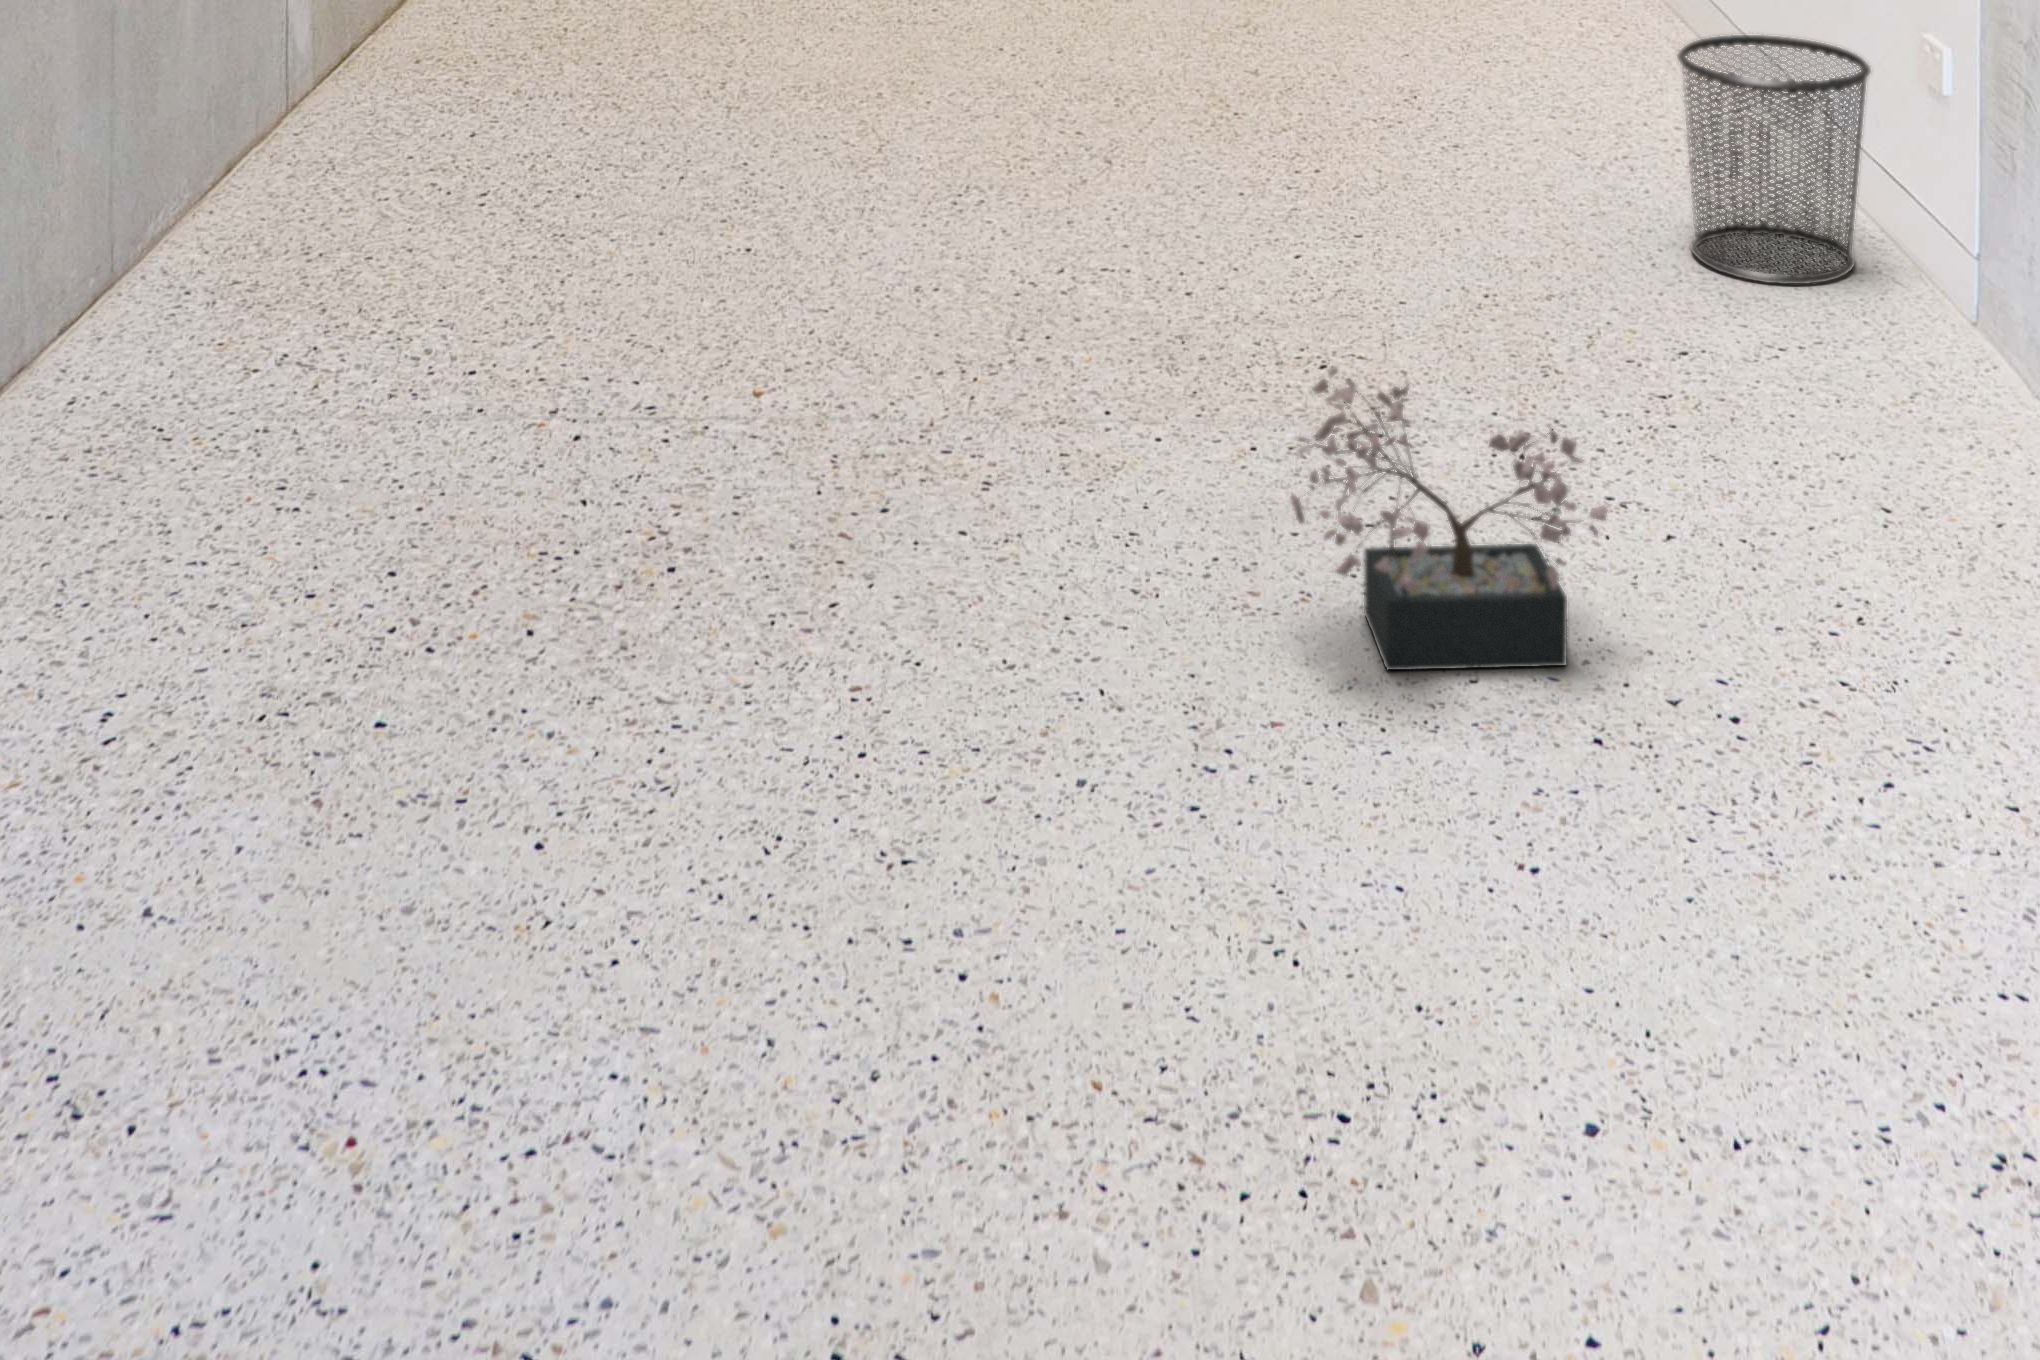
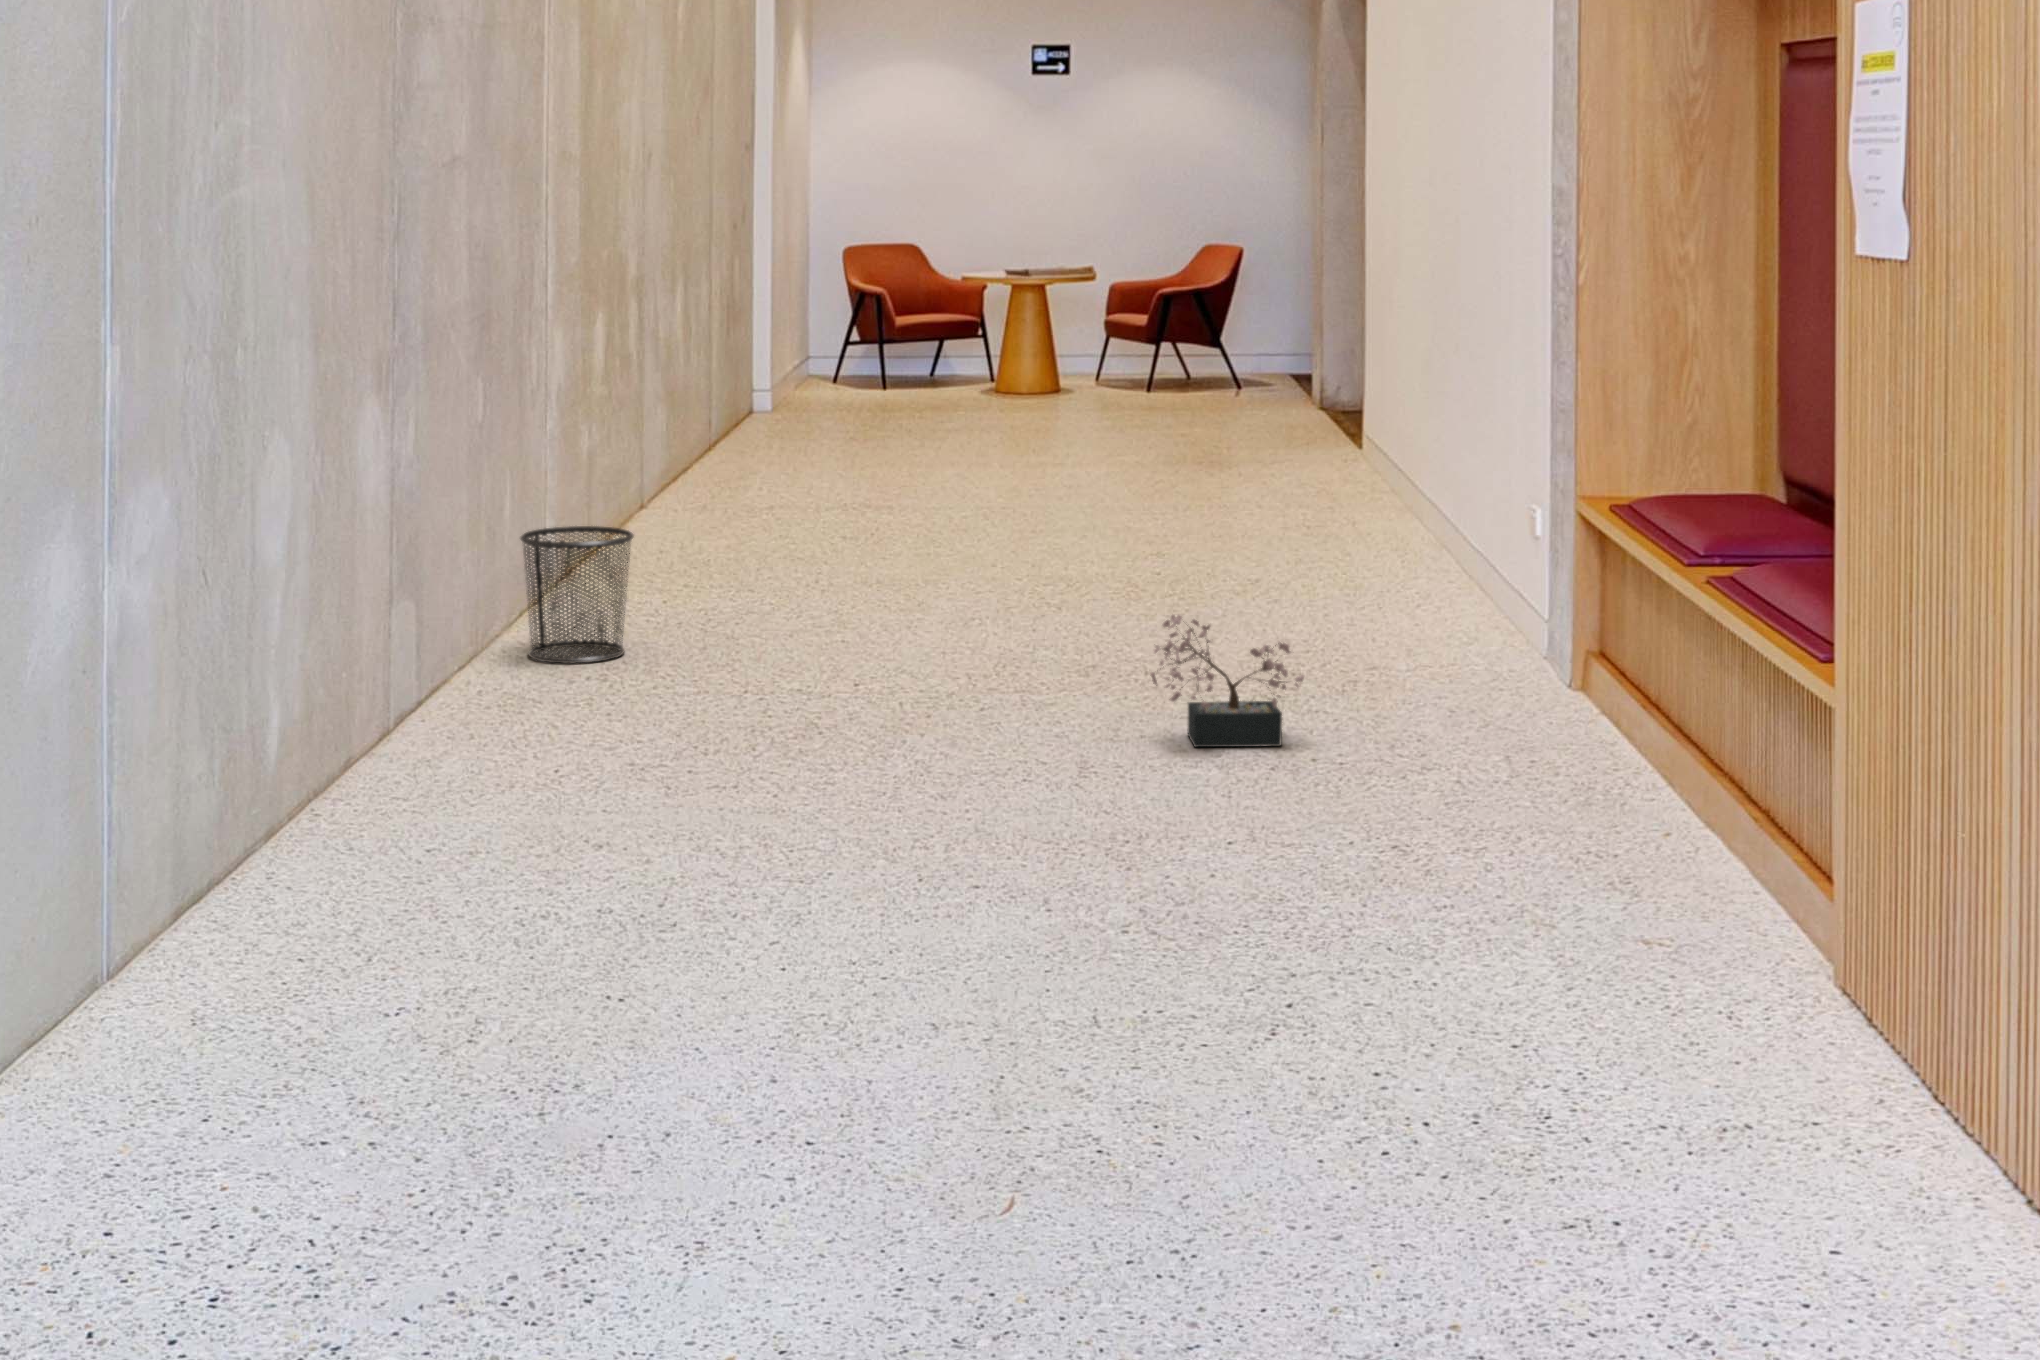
waste bin: present [1678,35,1871,284] -> present [520,526,634,663]

